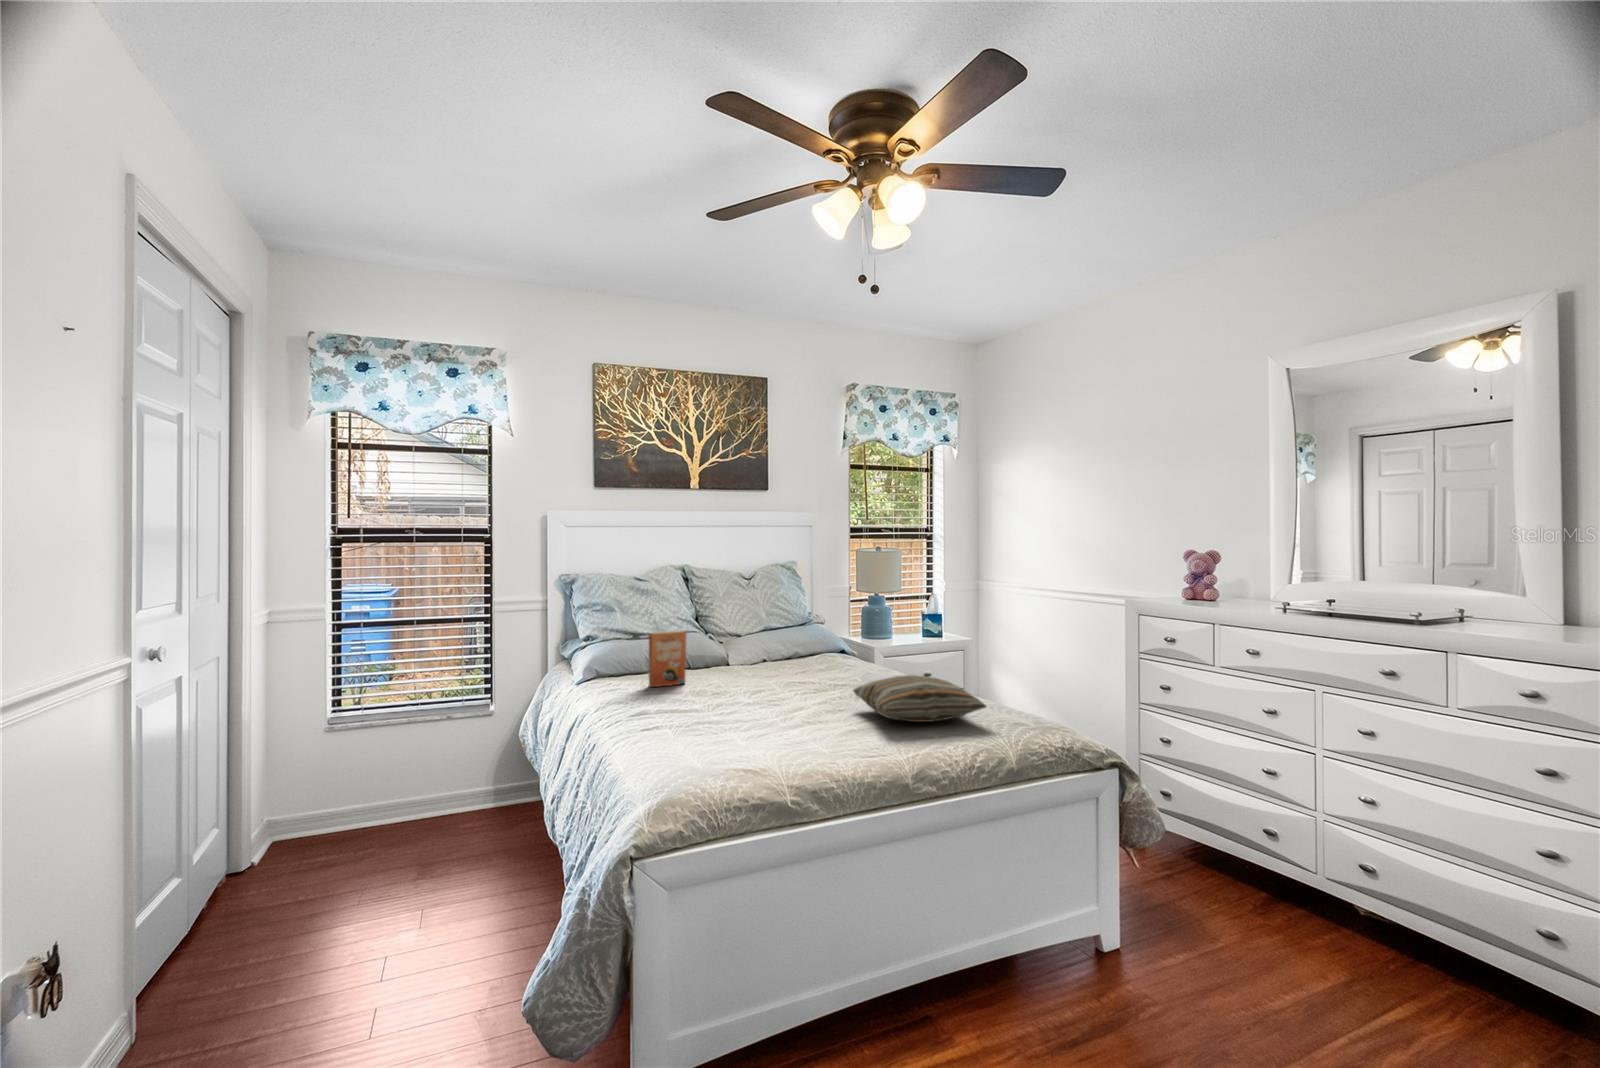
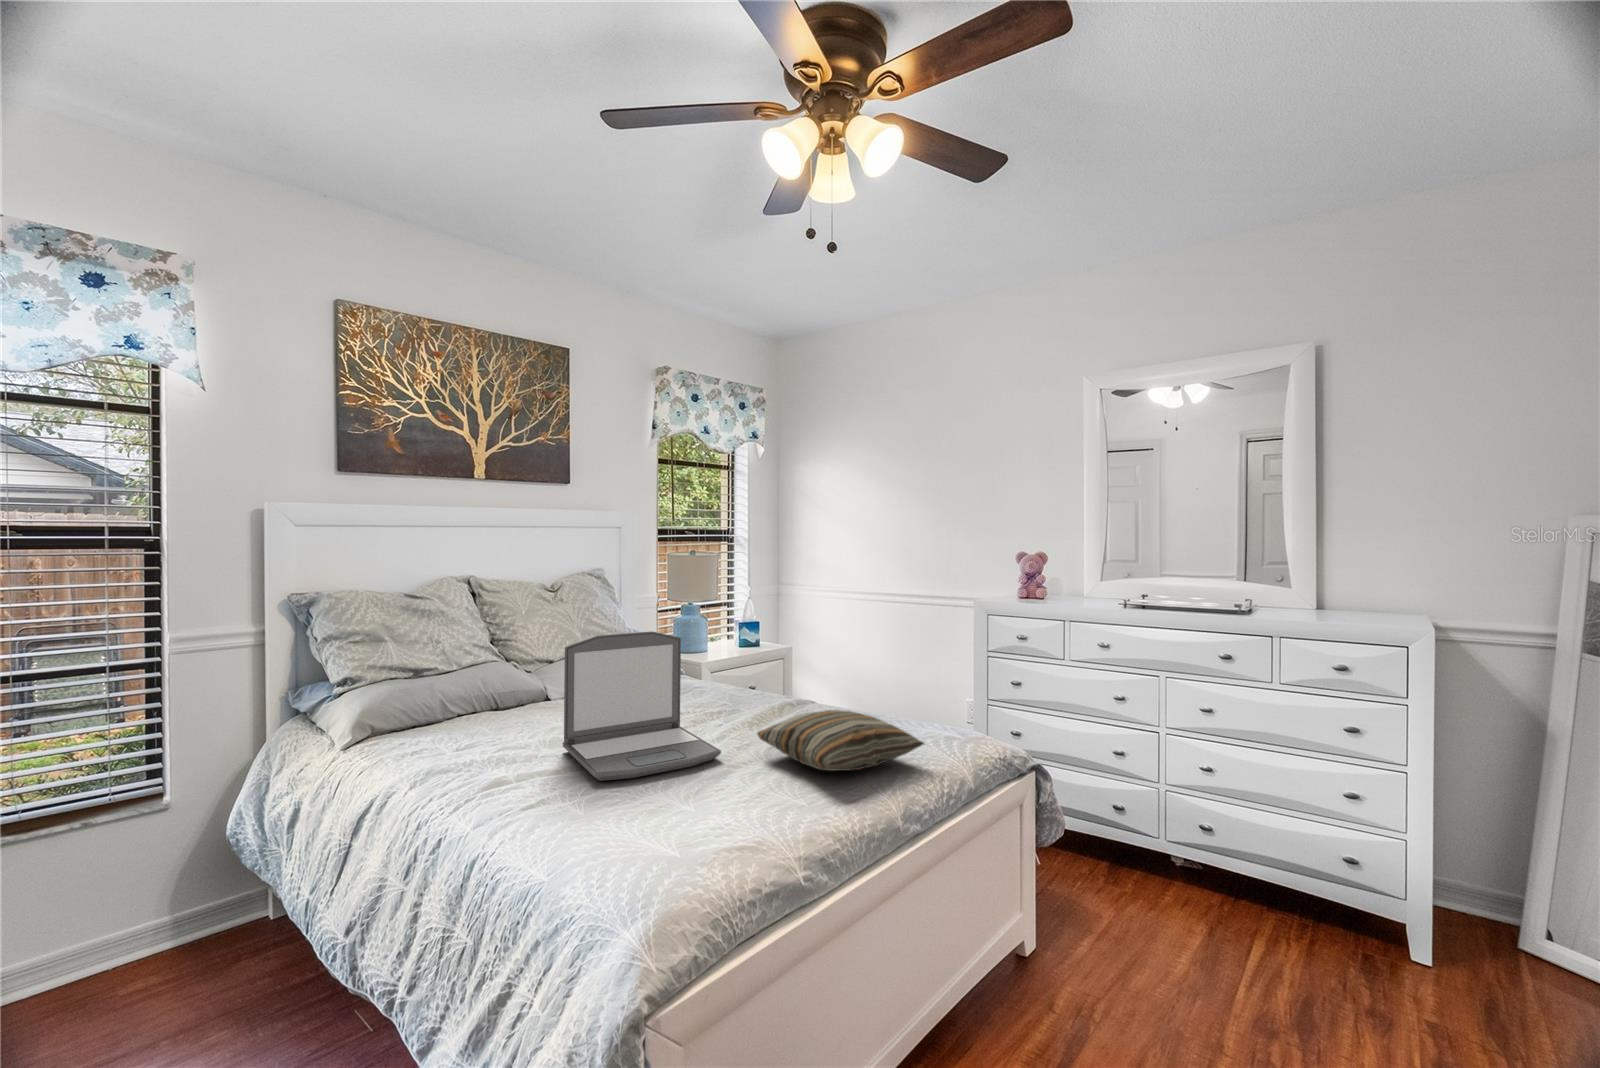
laptop: none [714,606,823,712] -> present [563,631,721,781]
paperback book: present [649,630,687,687] -> none [417,666,547,762]

